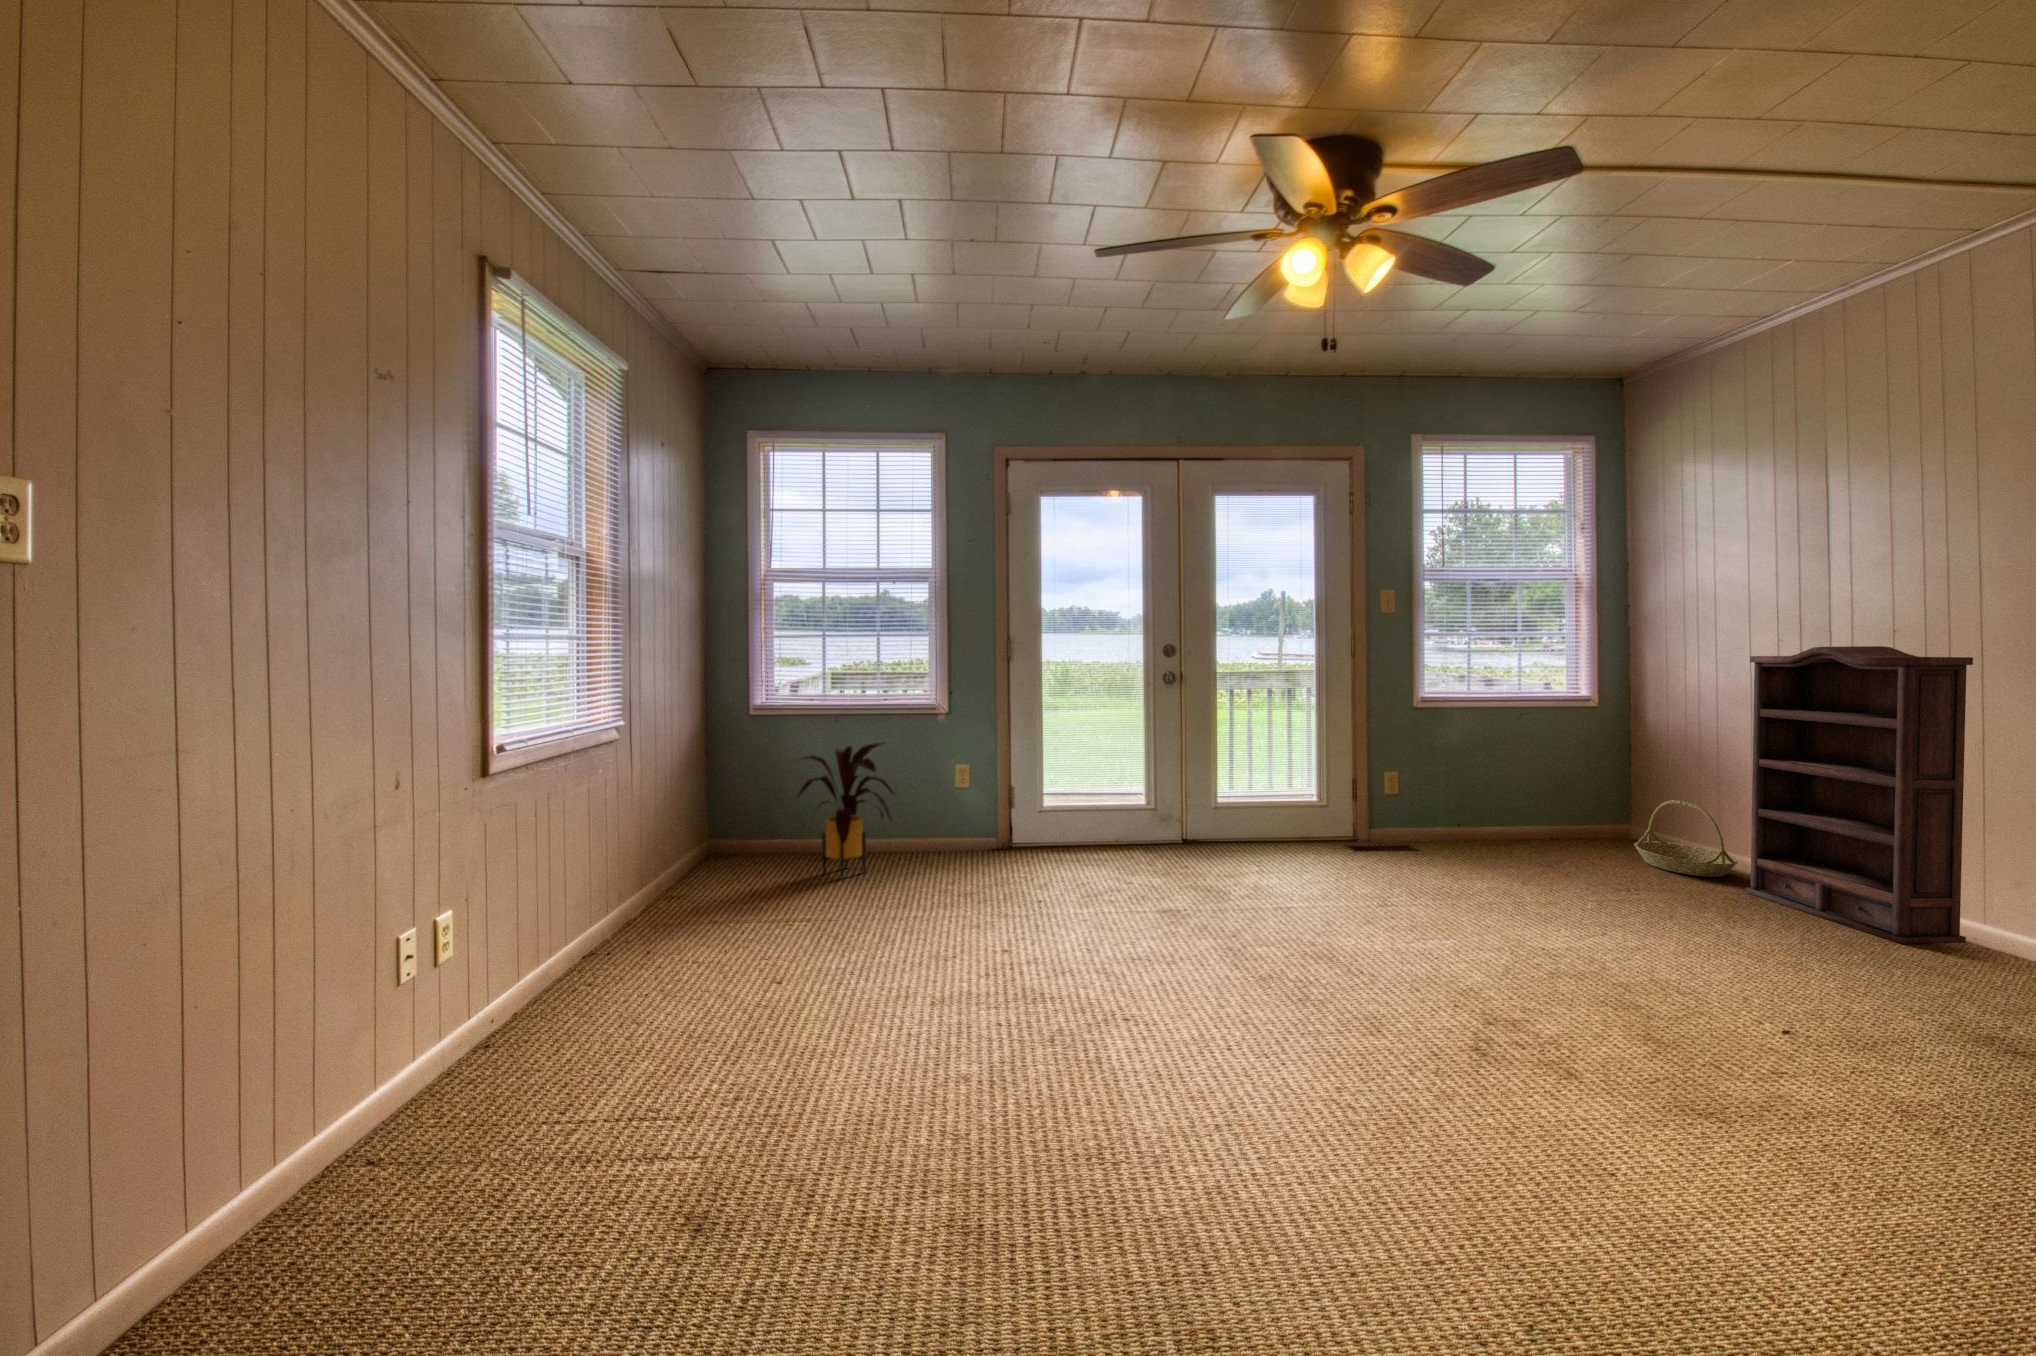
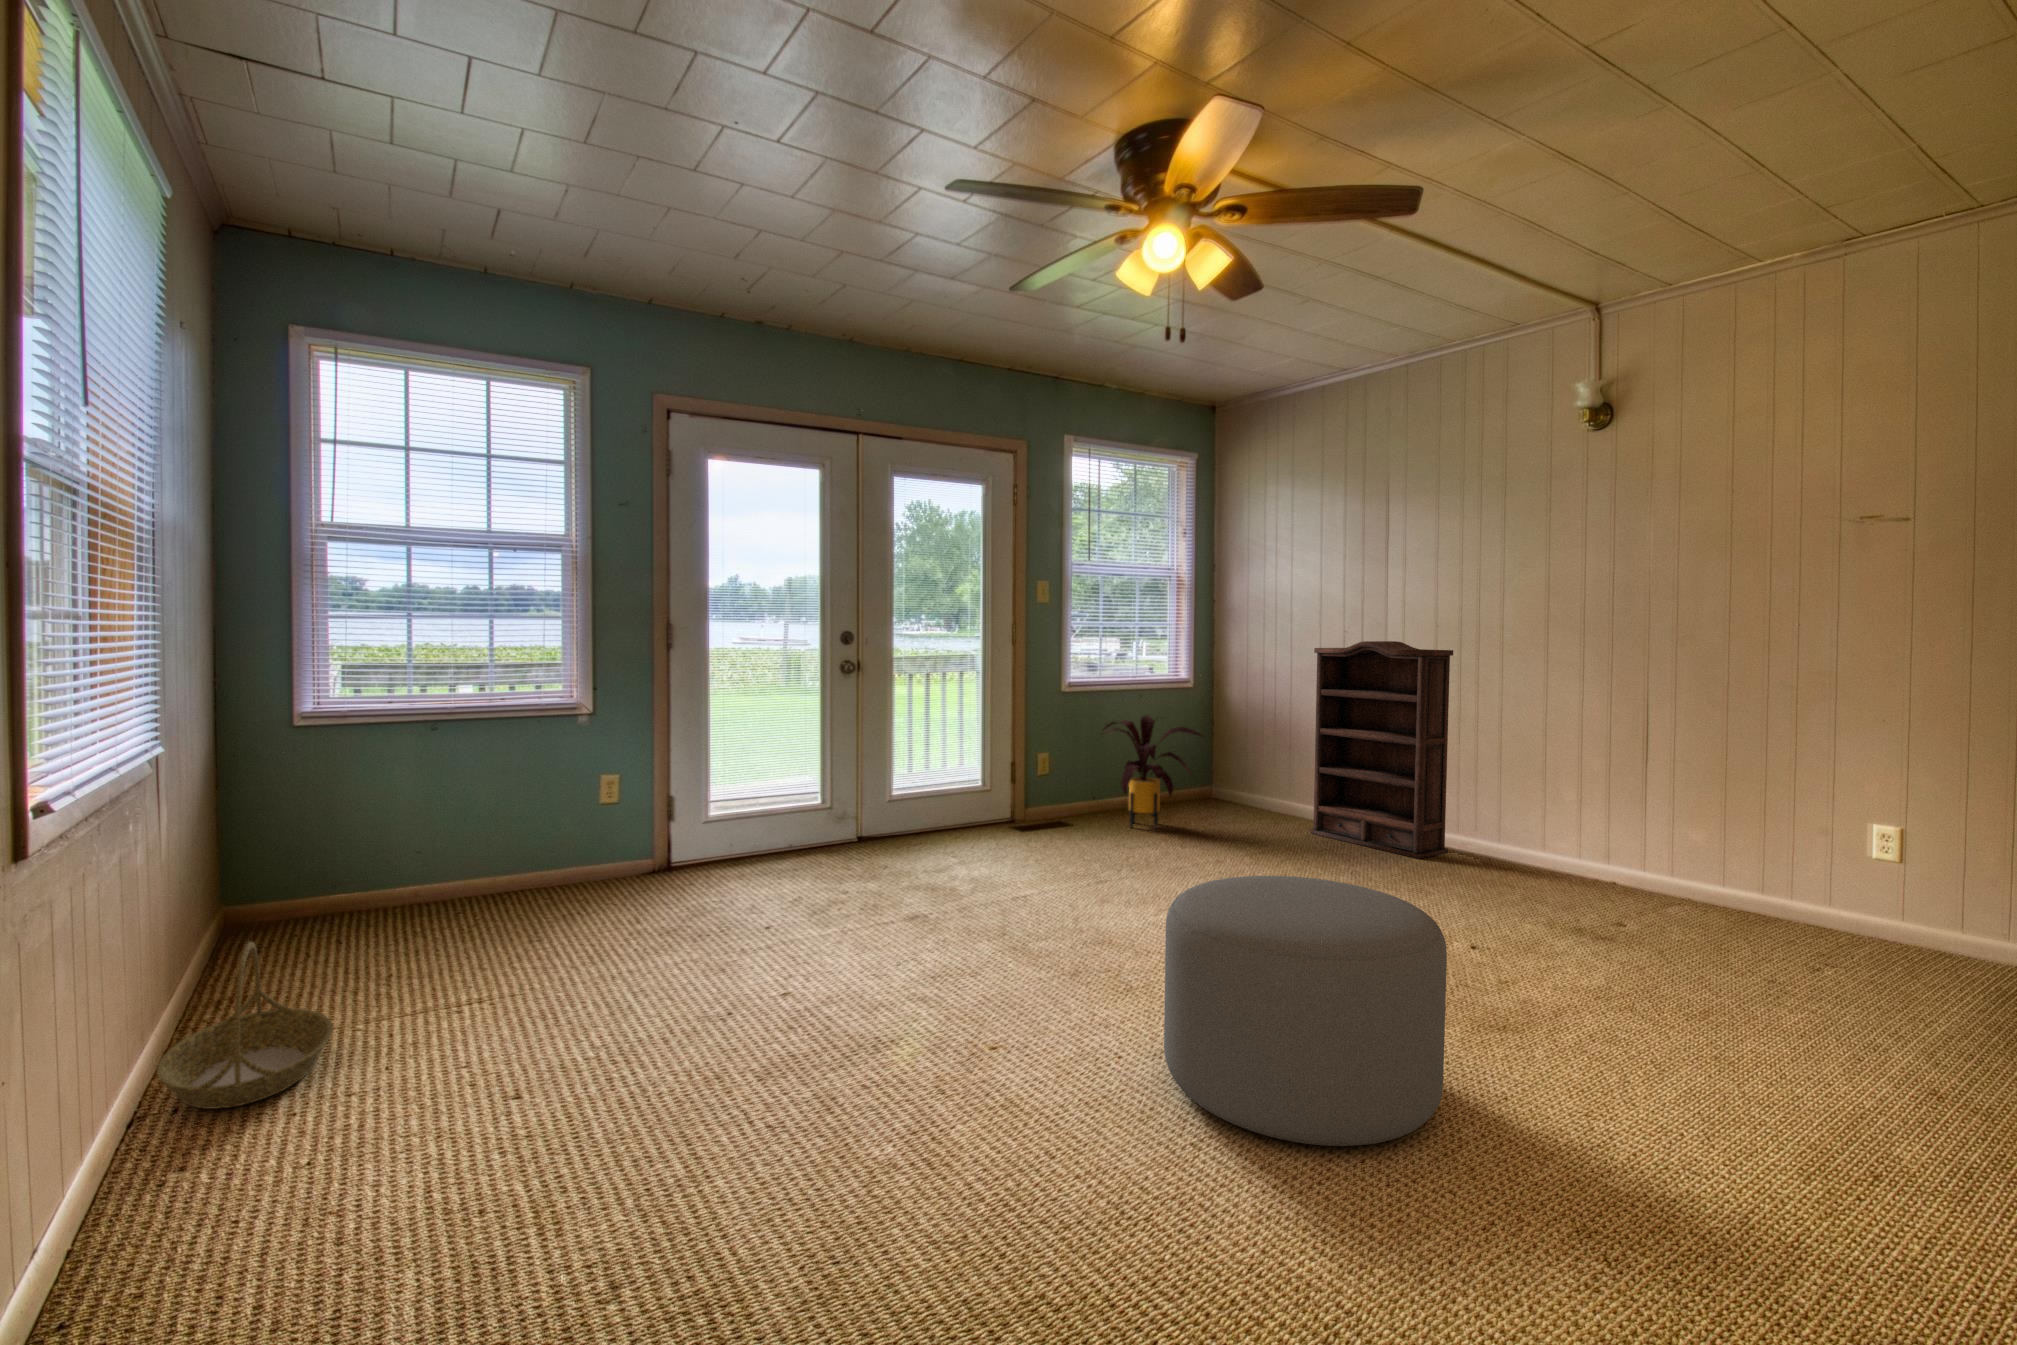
house plant: present [799,743,896,878] -> present [1104,715,1202,829]
basket: present [1634,800,1738,877] -> present [157,942,333,1109]
ottoman: none [1263,904,1597,1225] -> present [1164,876,1447,1146]

